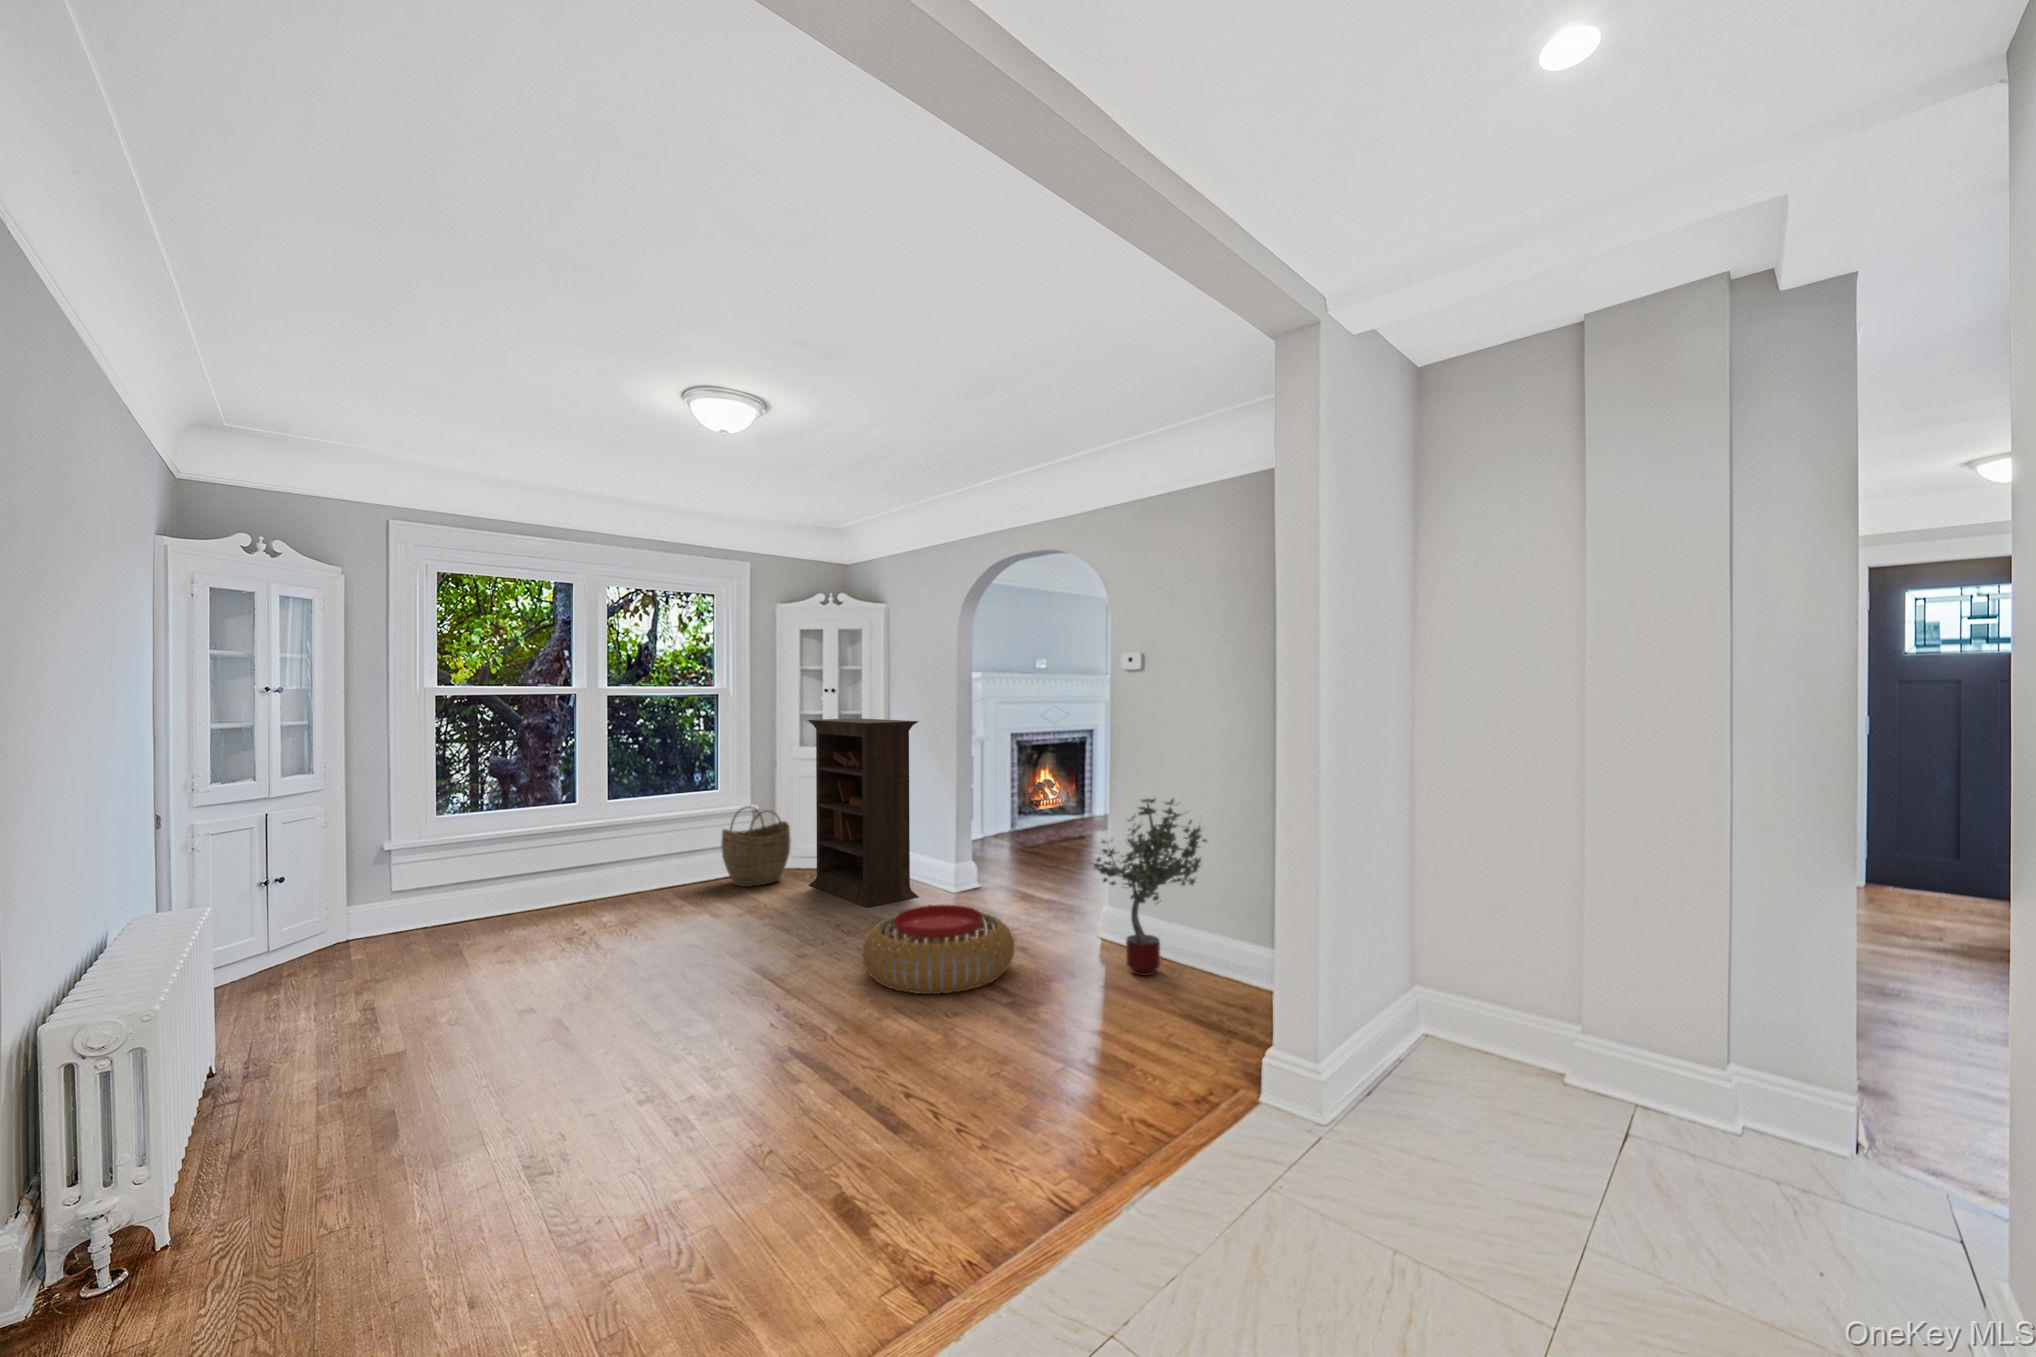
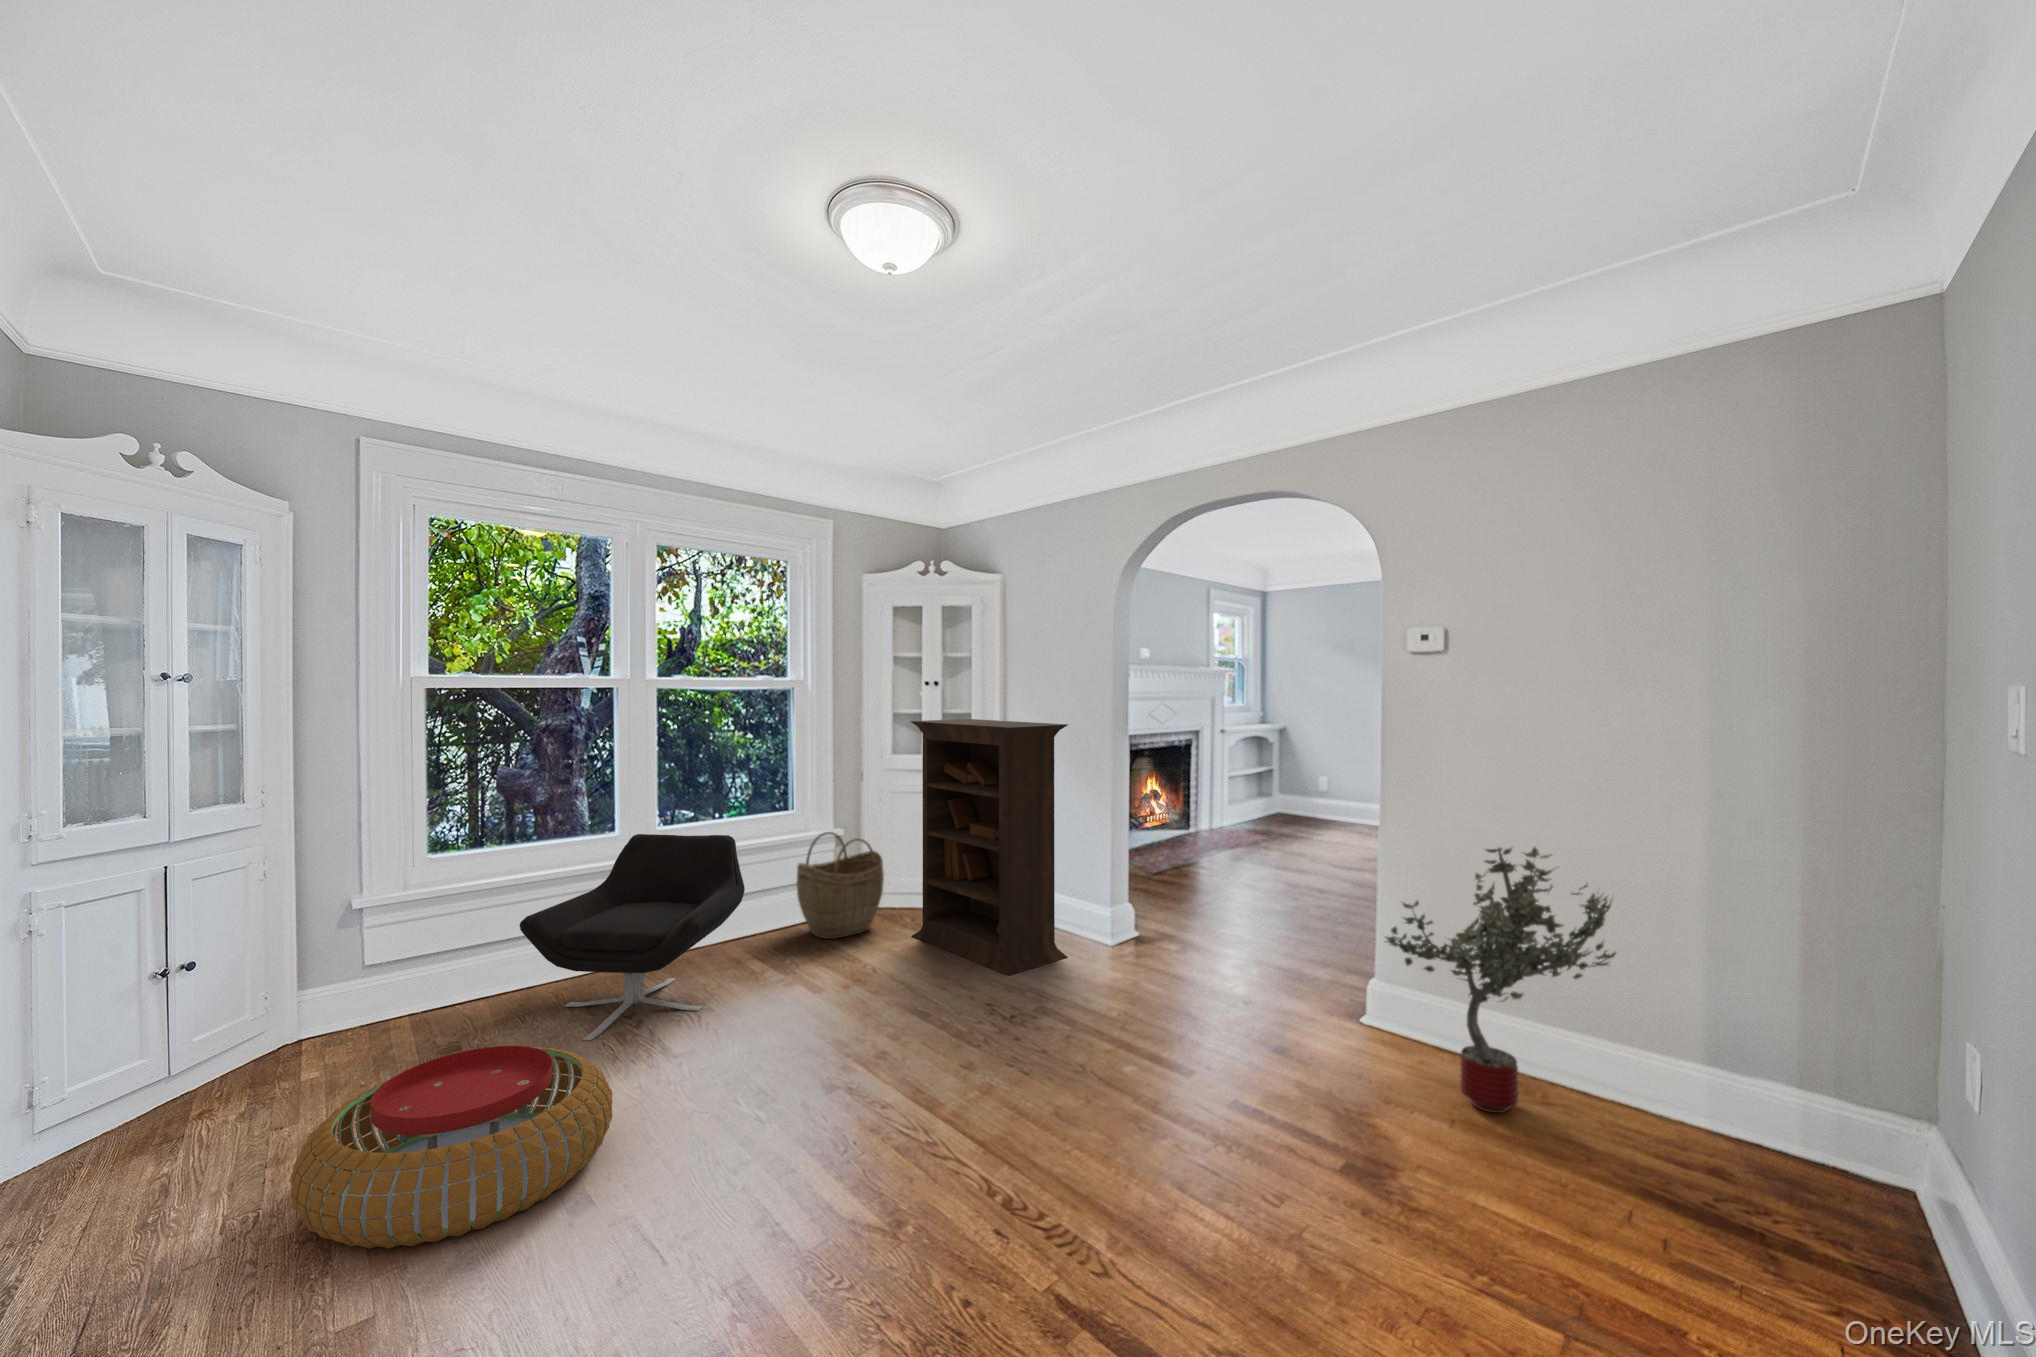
lounge chair: none [503,804,672,943] -> present [520,834,745,1041]
pouf: present [862,905,1015,994] -> present [290,1046,612,1249]

